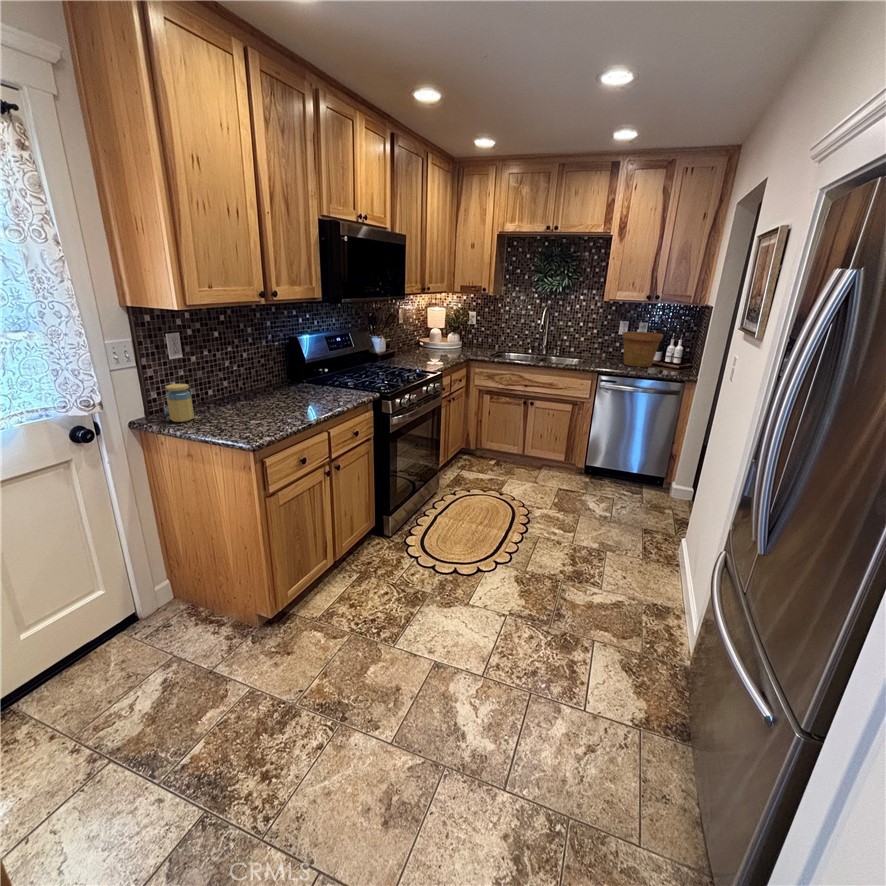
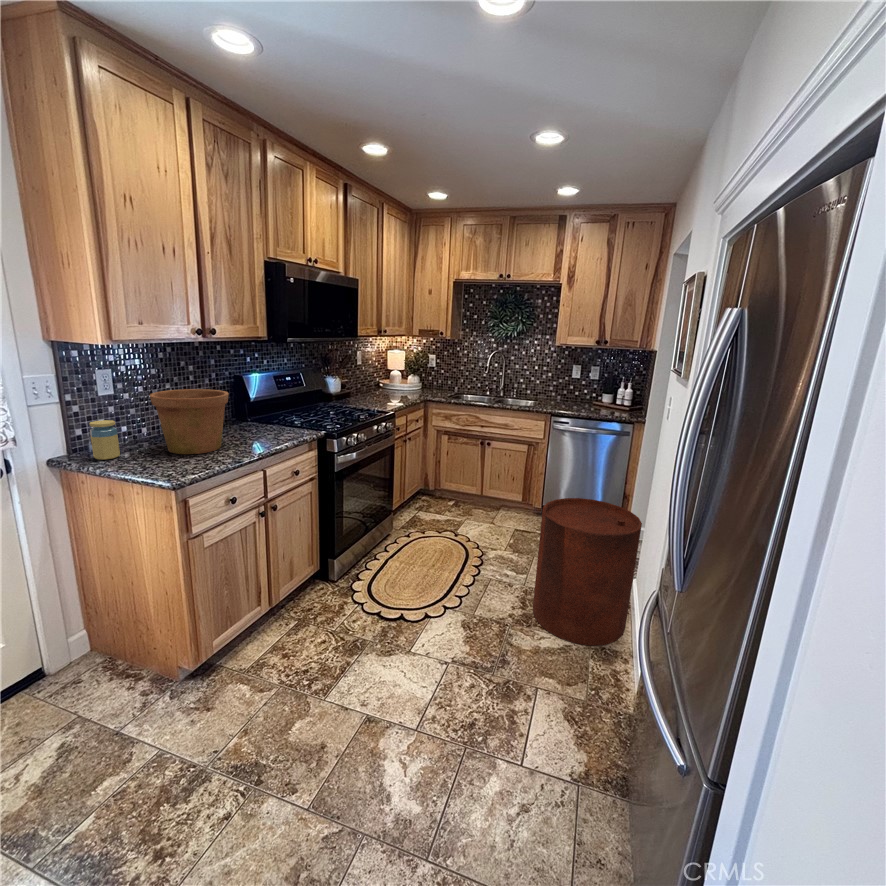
flower pot: present [622,332,663,367] -> present [150,389,229,454]
trash can: none [583,460,700,603] -> present [533,498,642,646]

